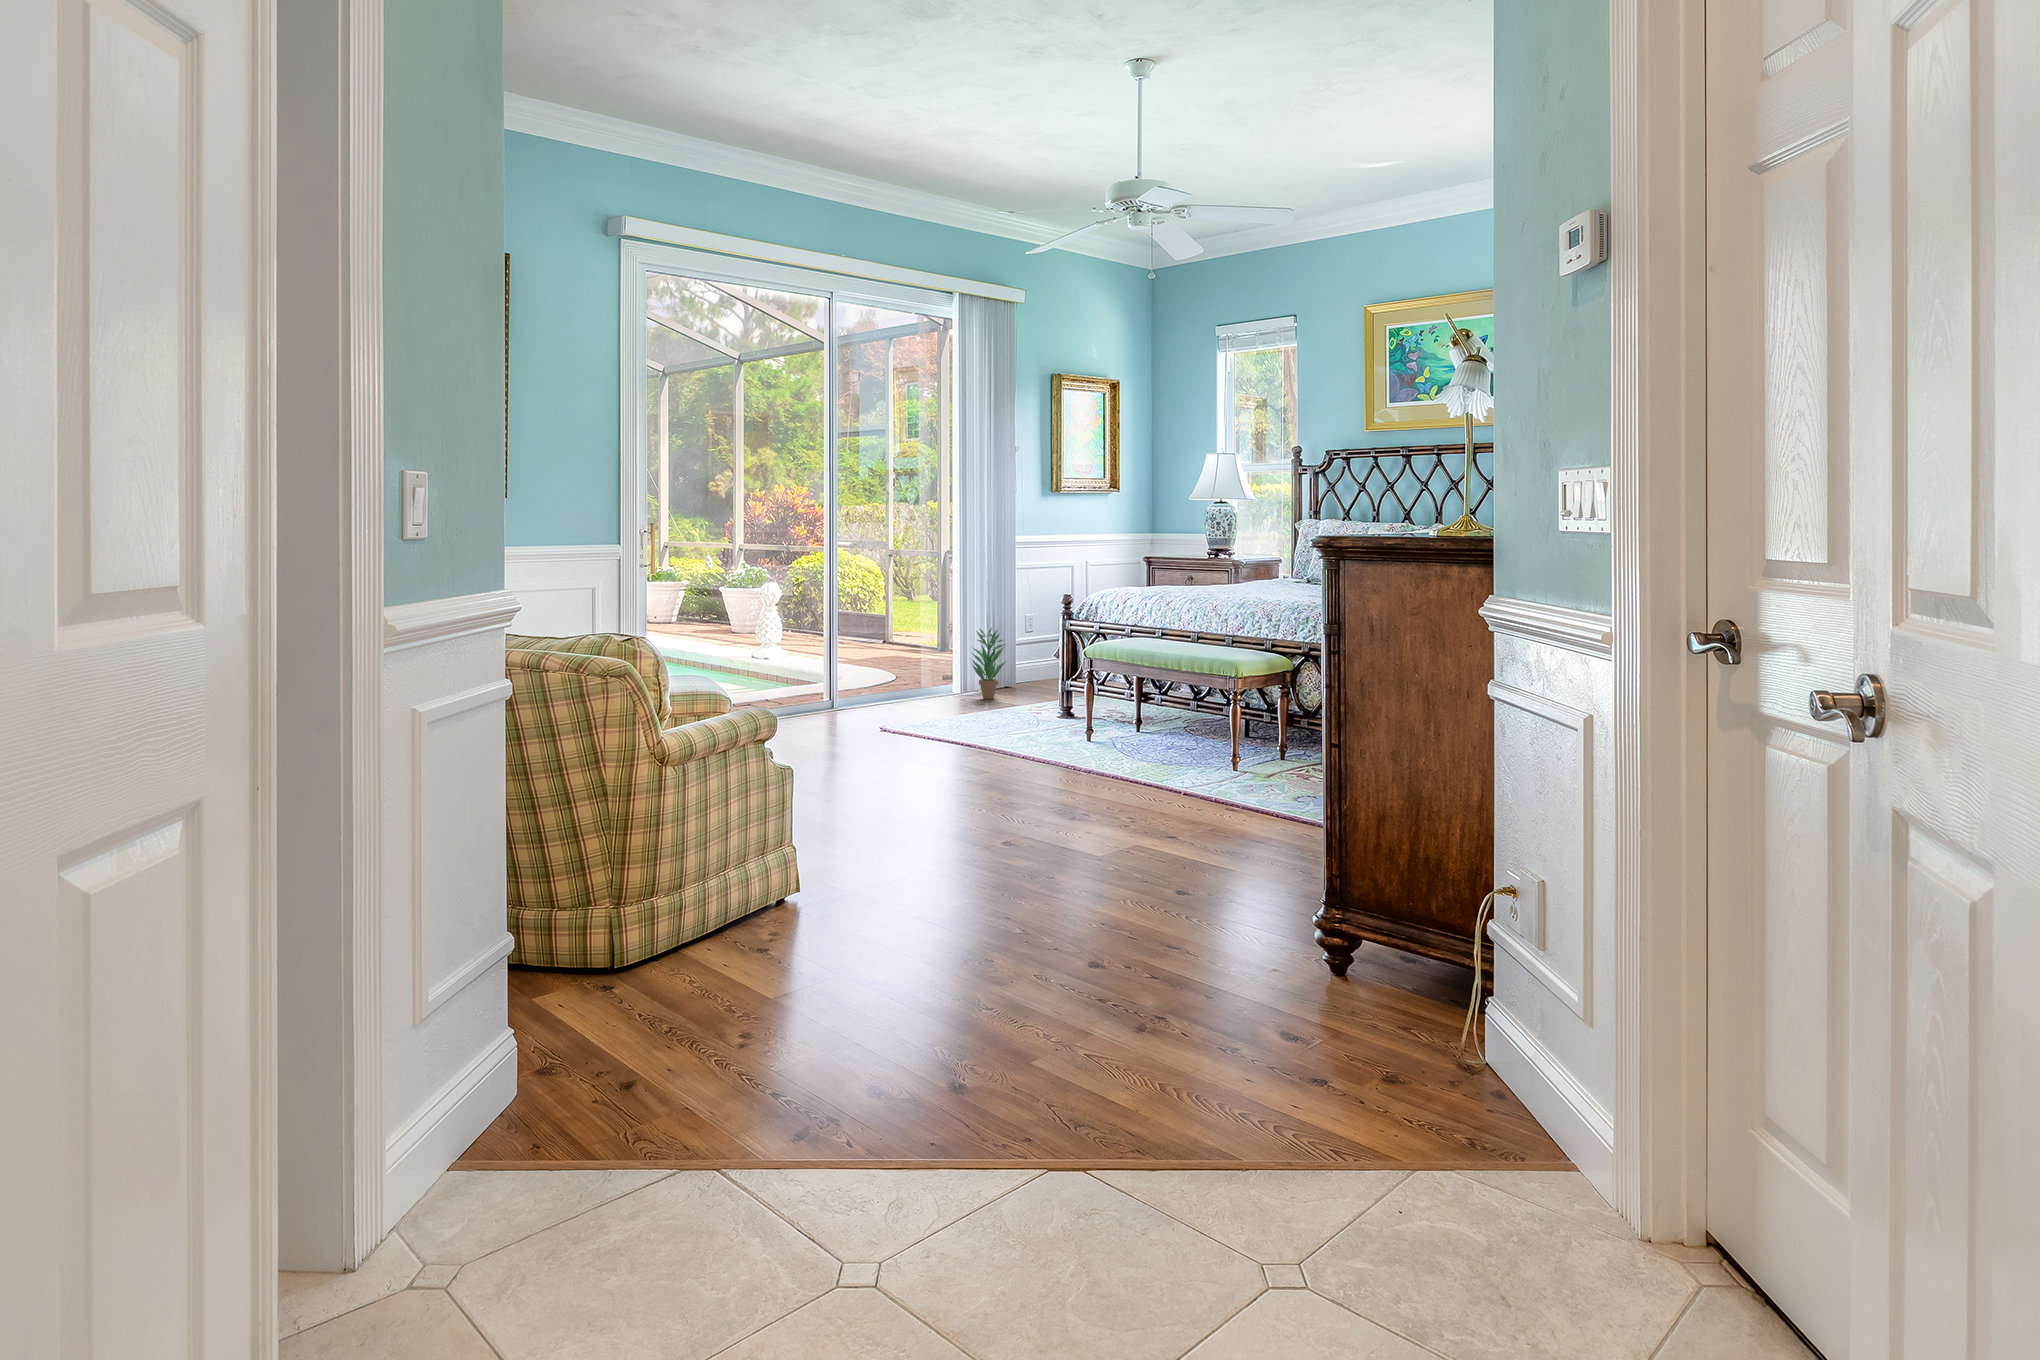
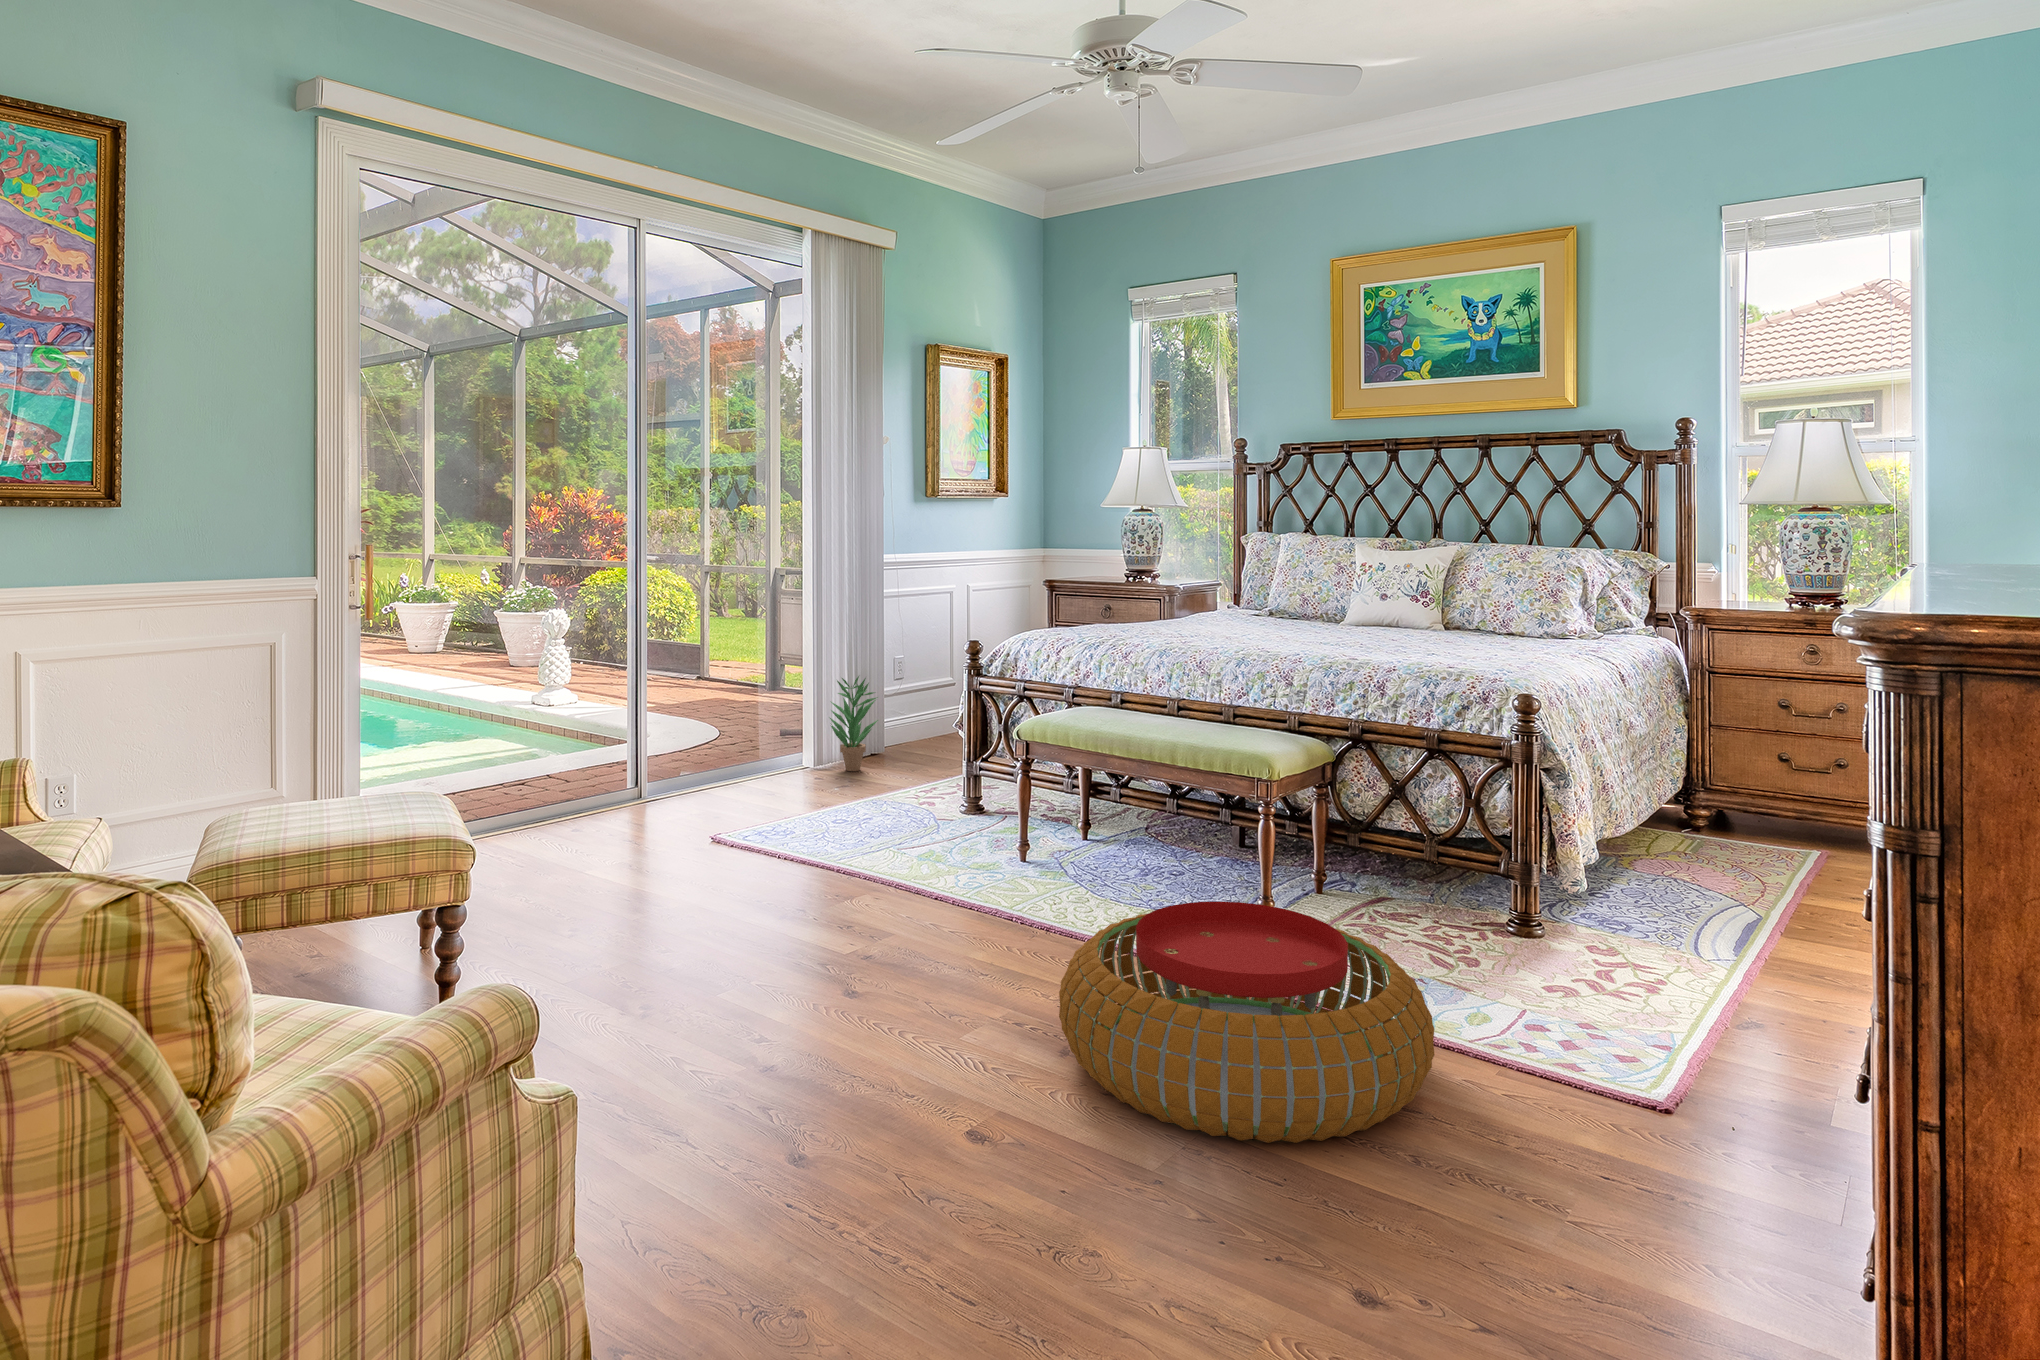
pouf: none [1063,735,1275,843] -> present [1059,901,1434,1143]

